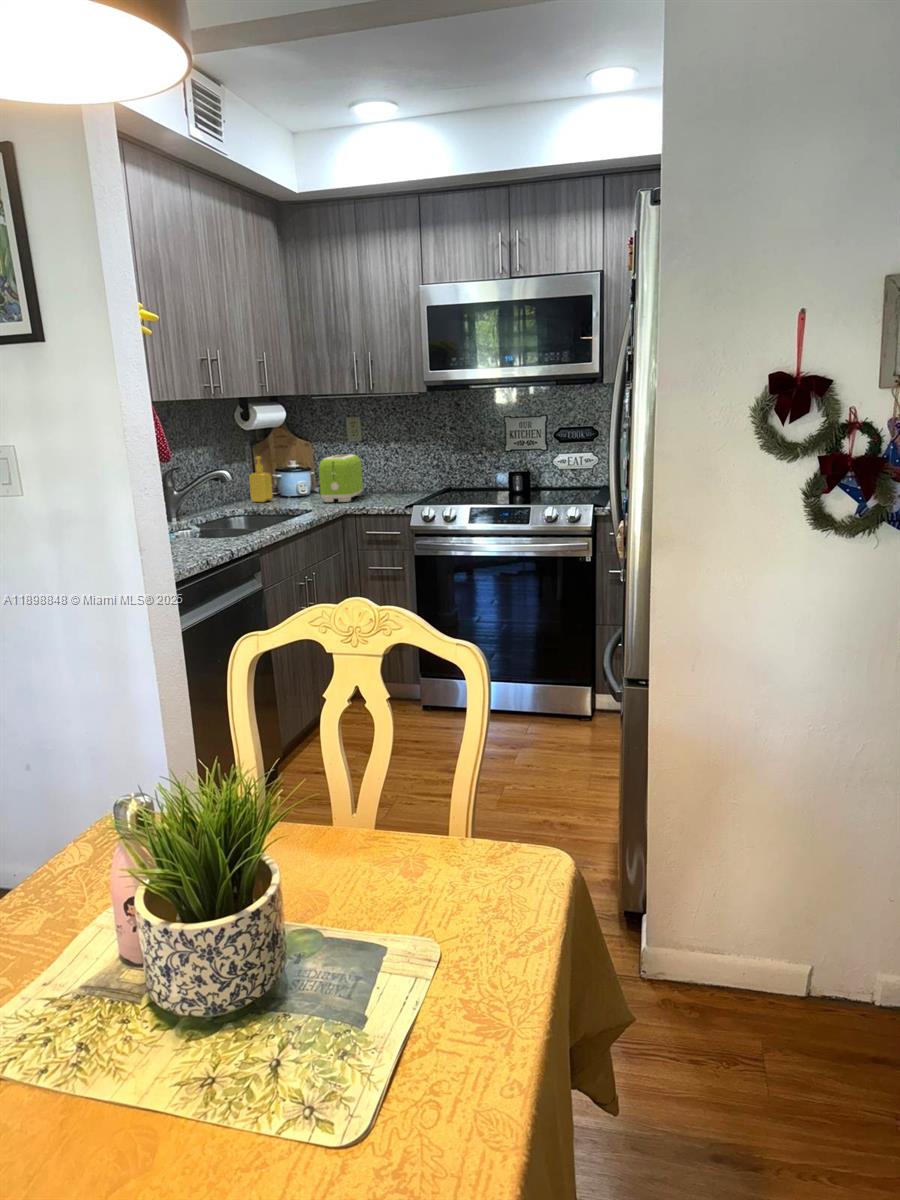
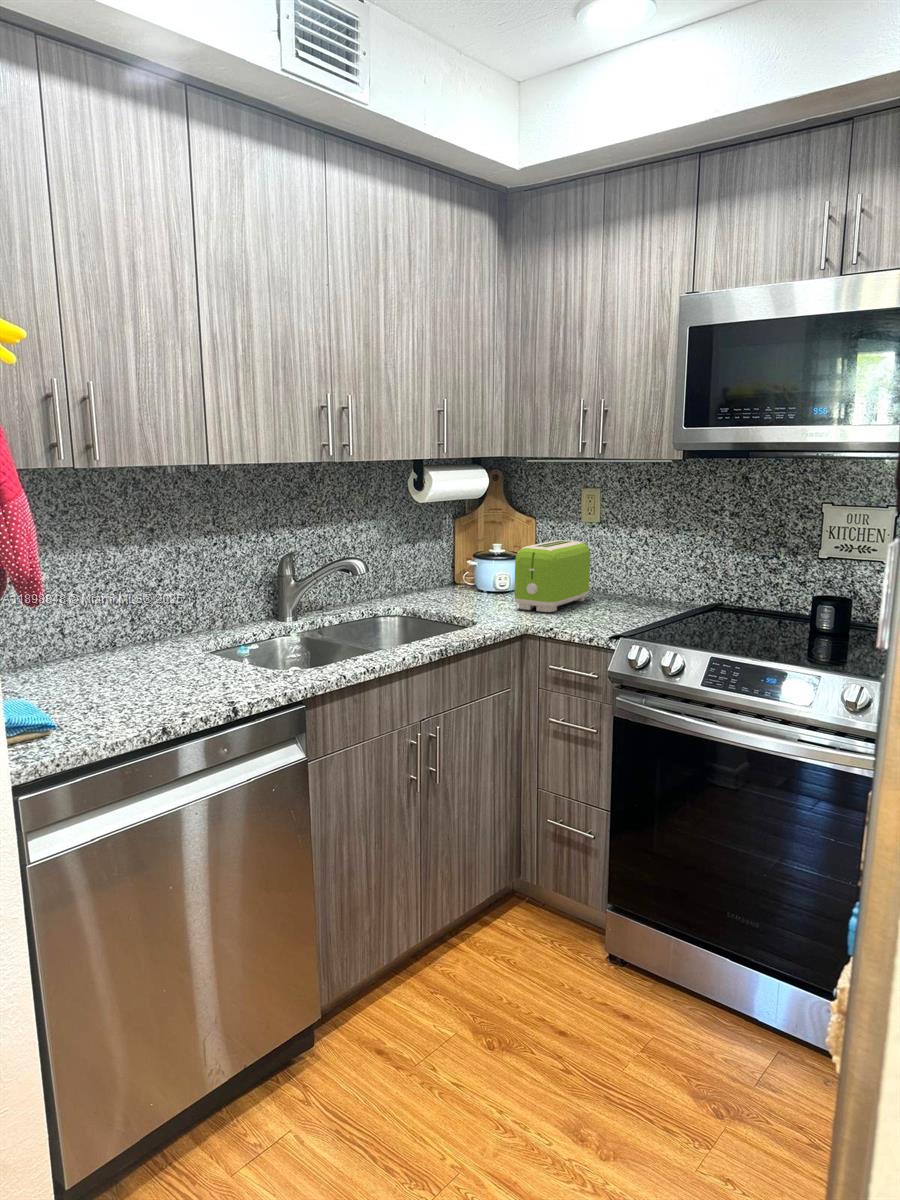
soap dispenser: present [249,456,273,502] -> none [438,534,466,596]

